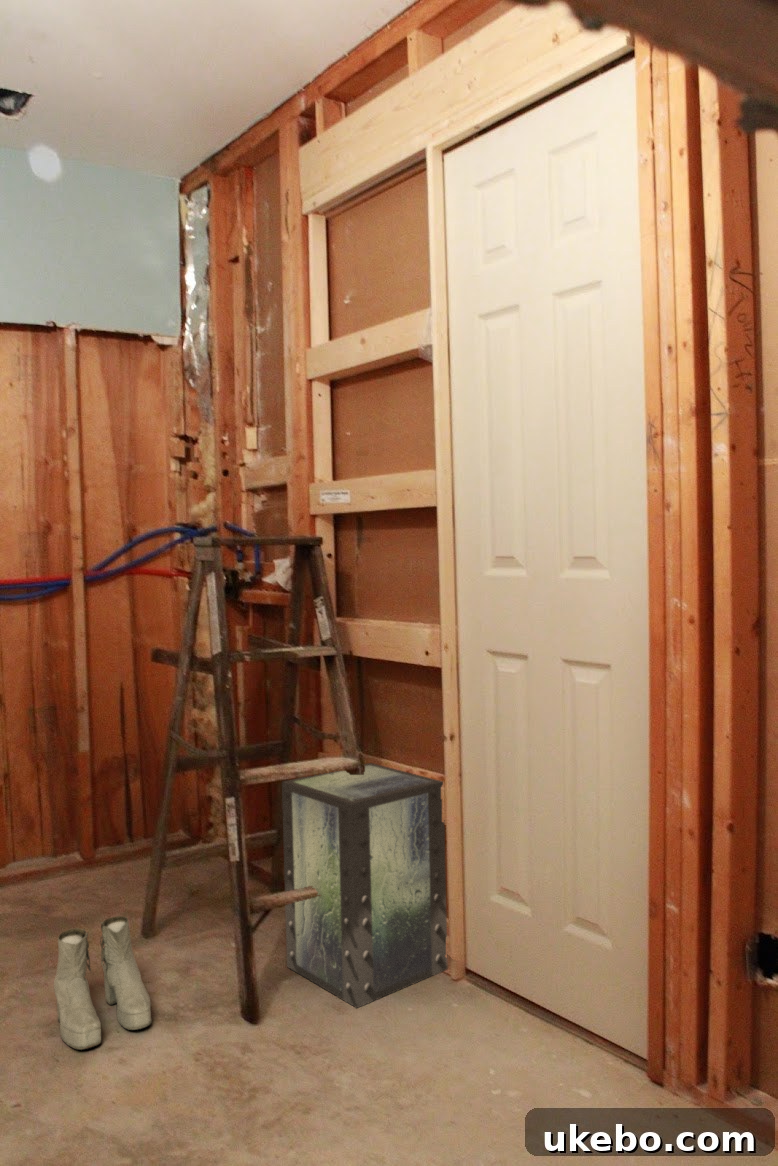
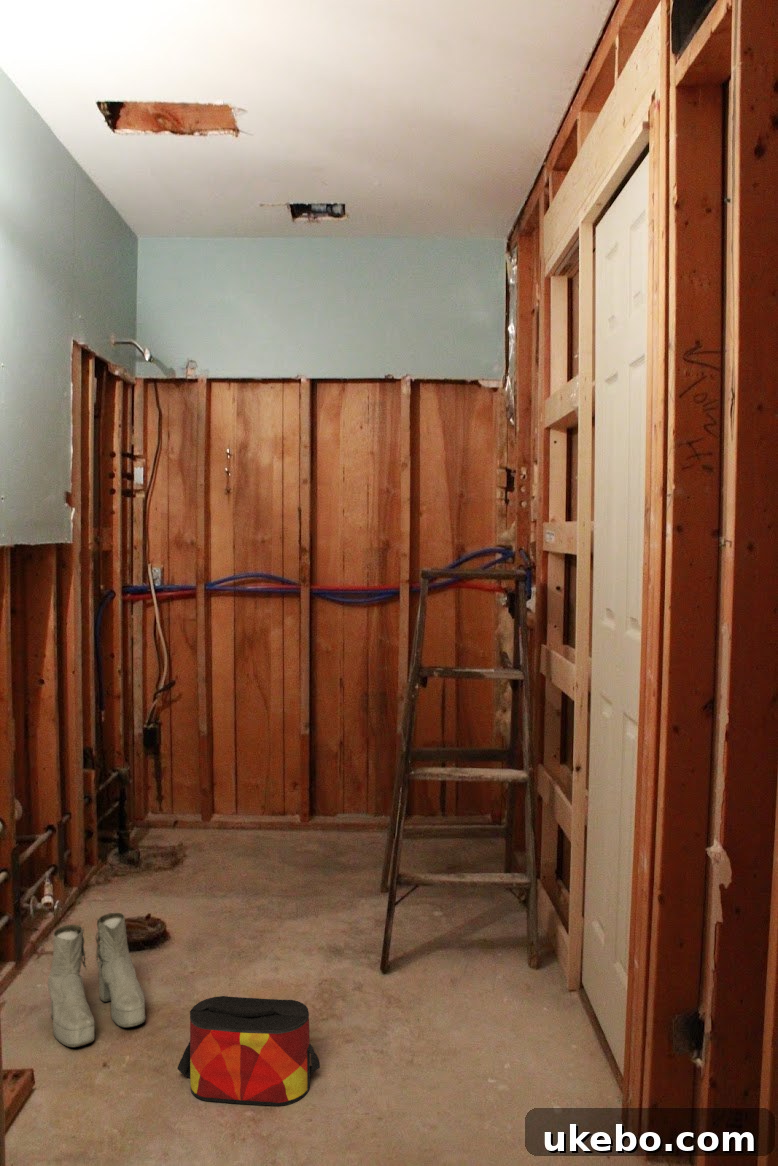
storage box: present [282,763,448,1008] -> none [279,764,439,1006]
bag: none [183,1000,324,1107] -> present [177,996,320,1106]

